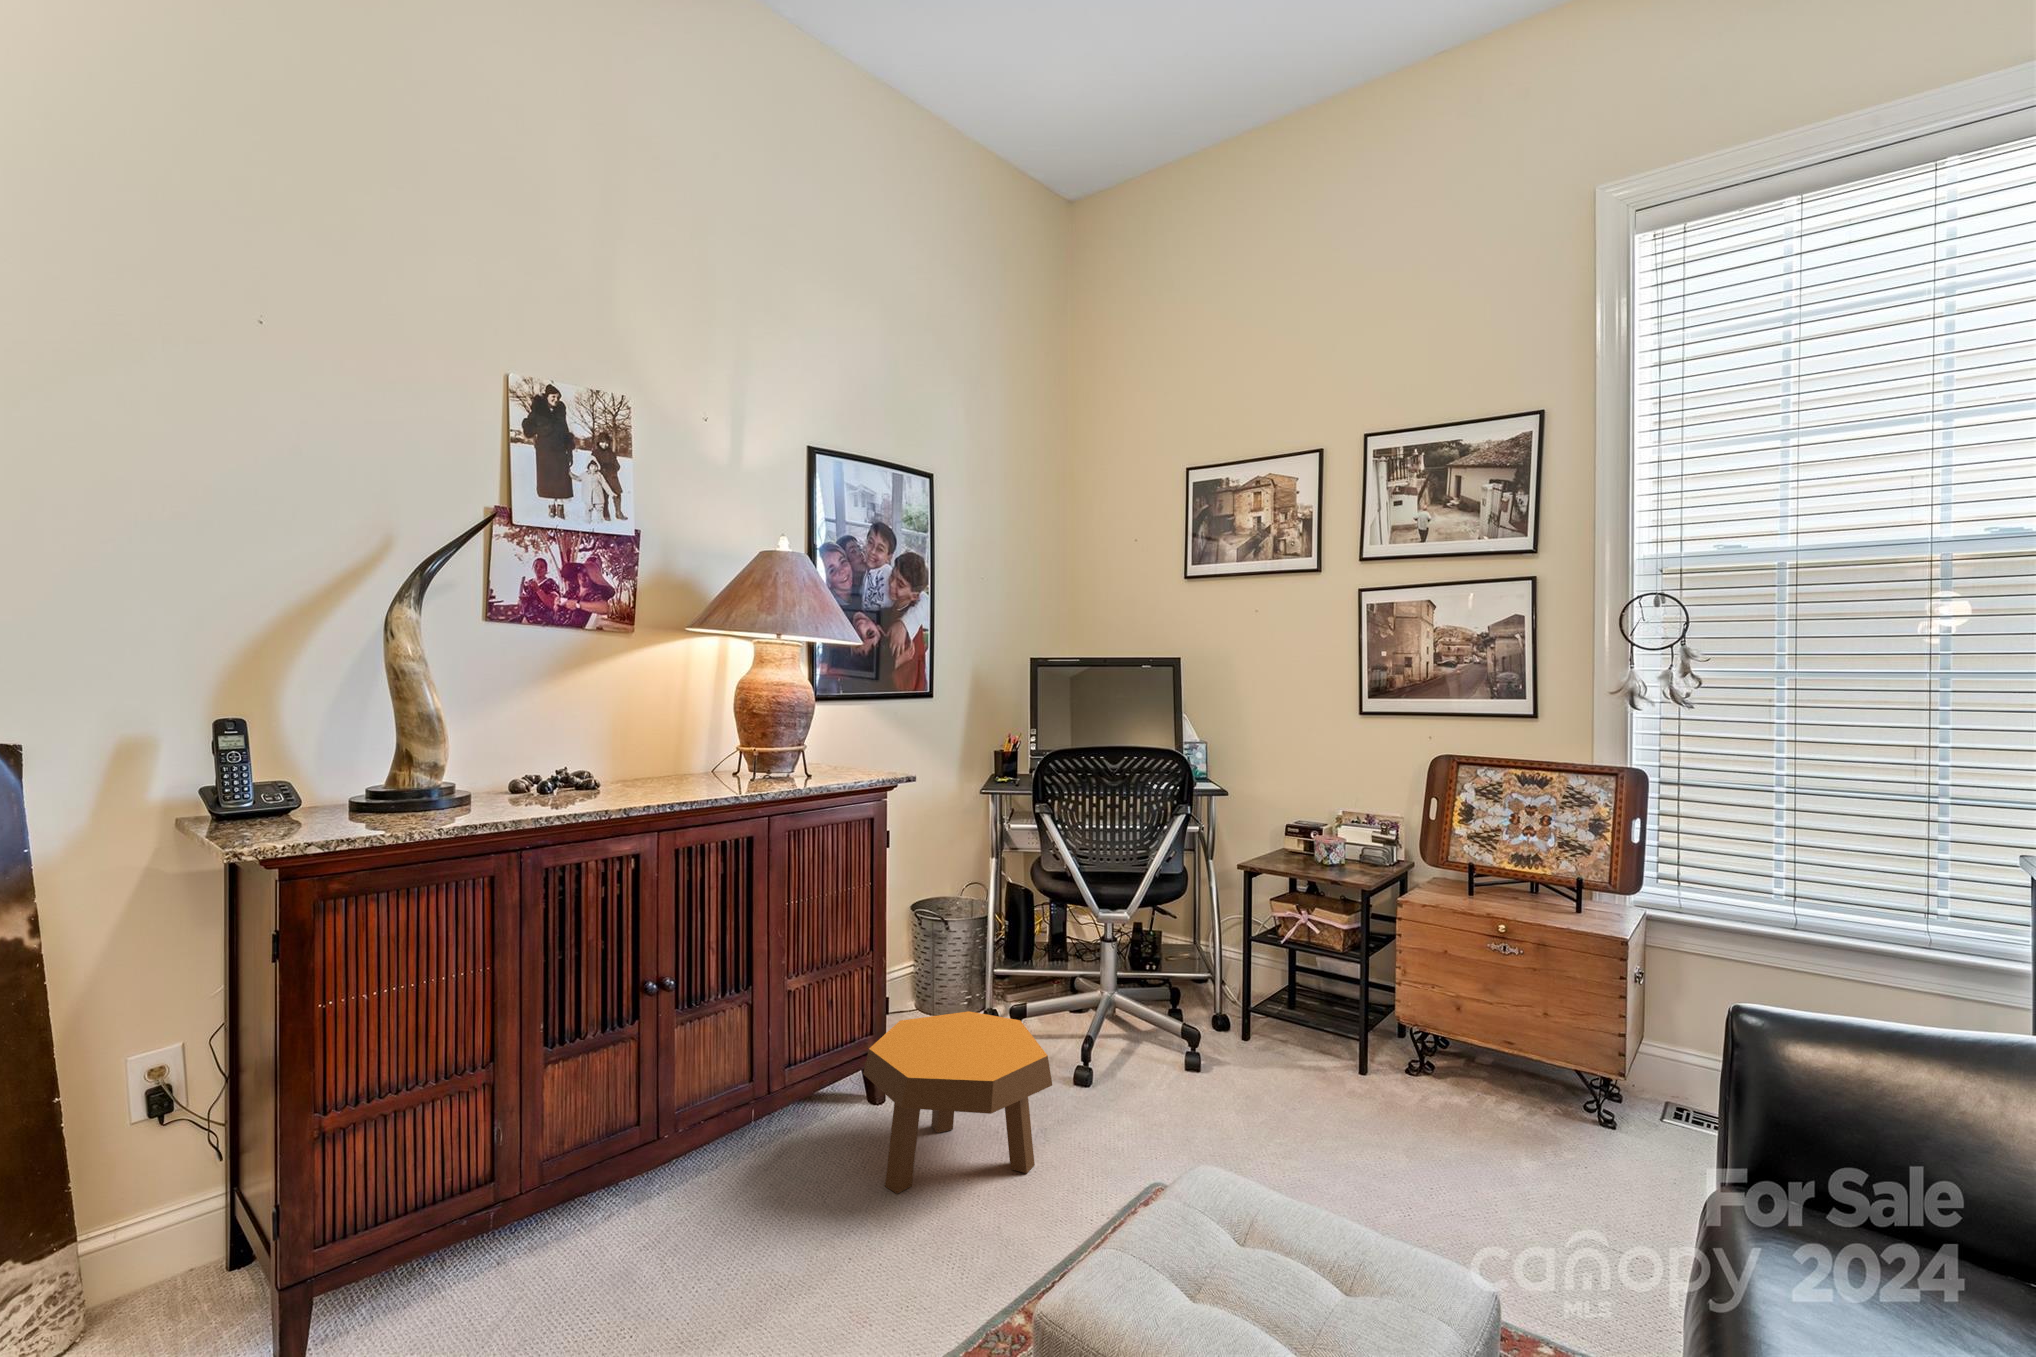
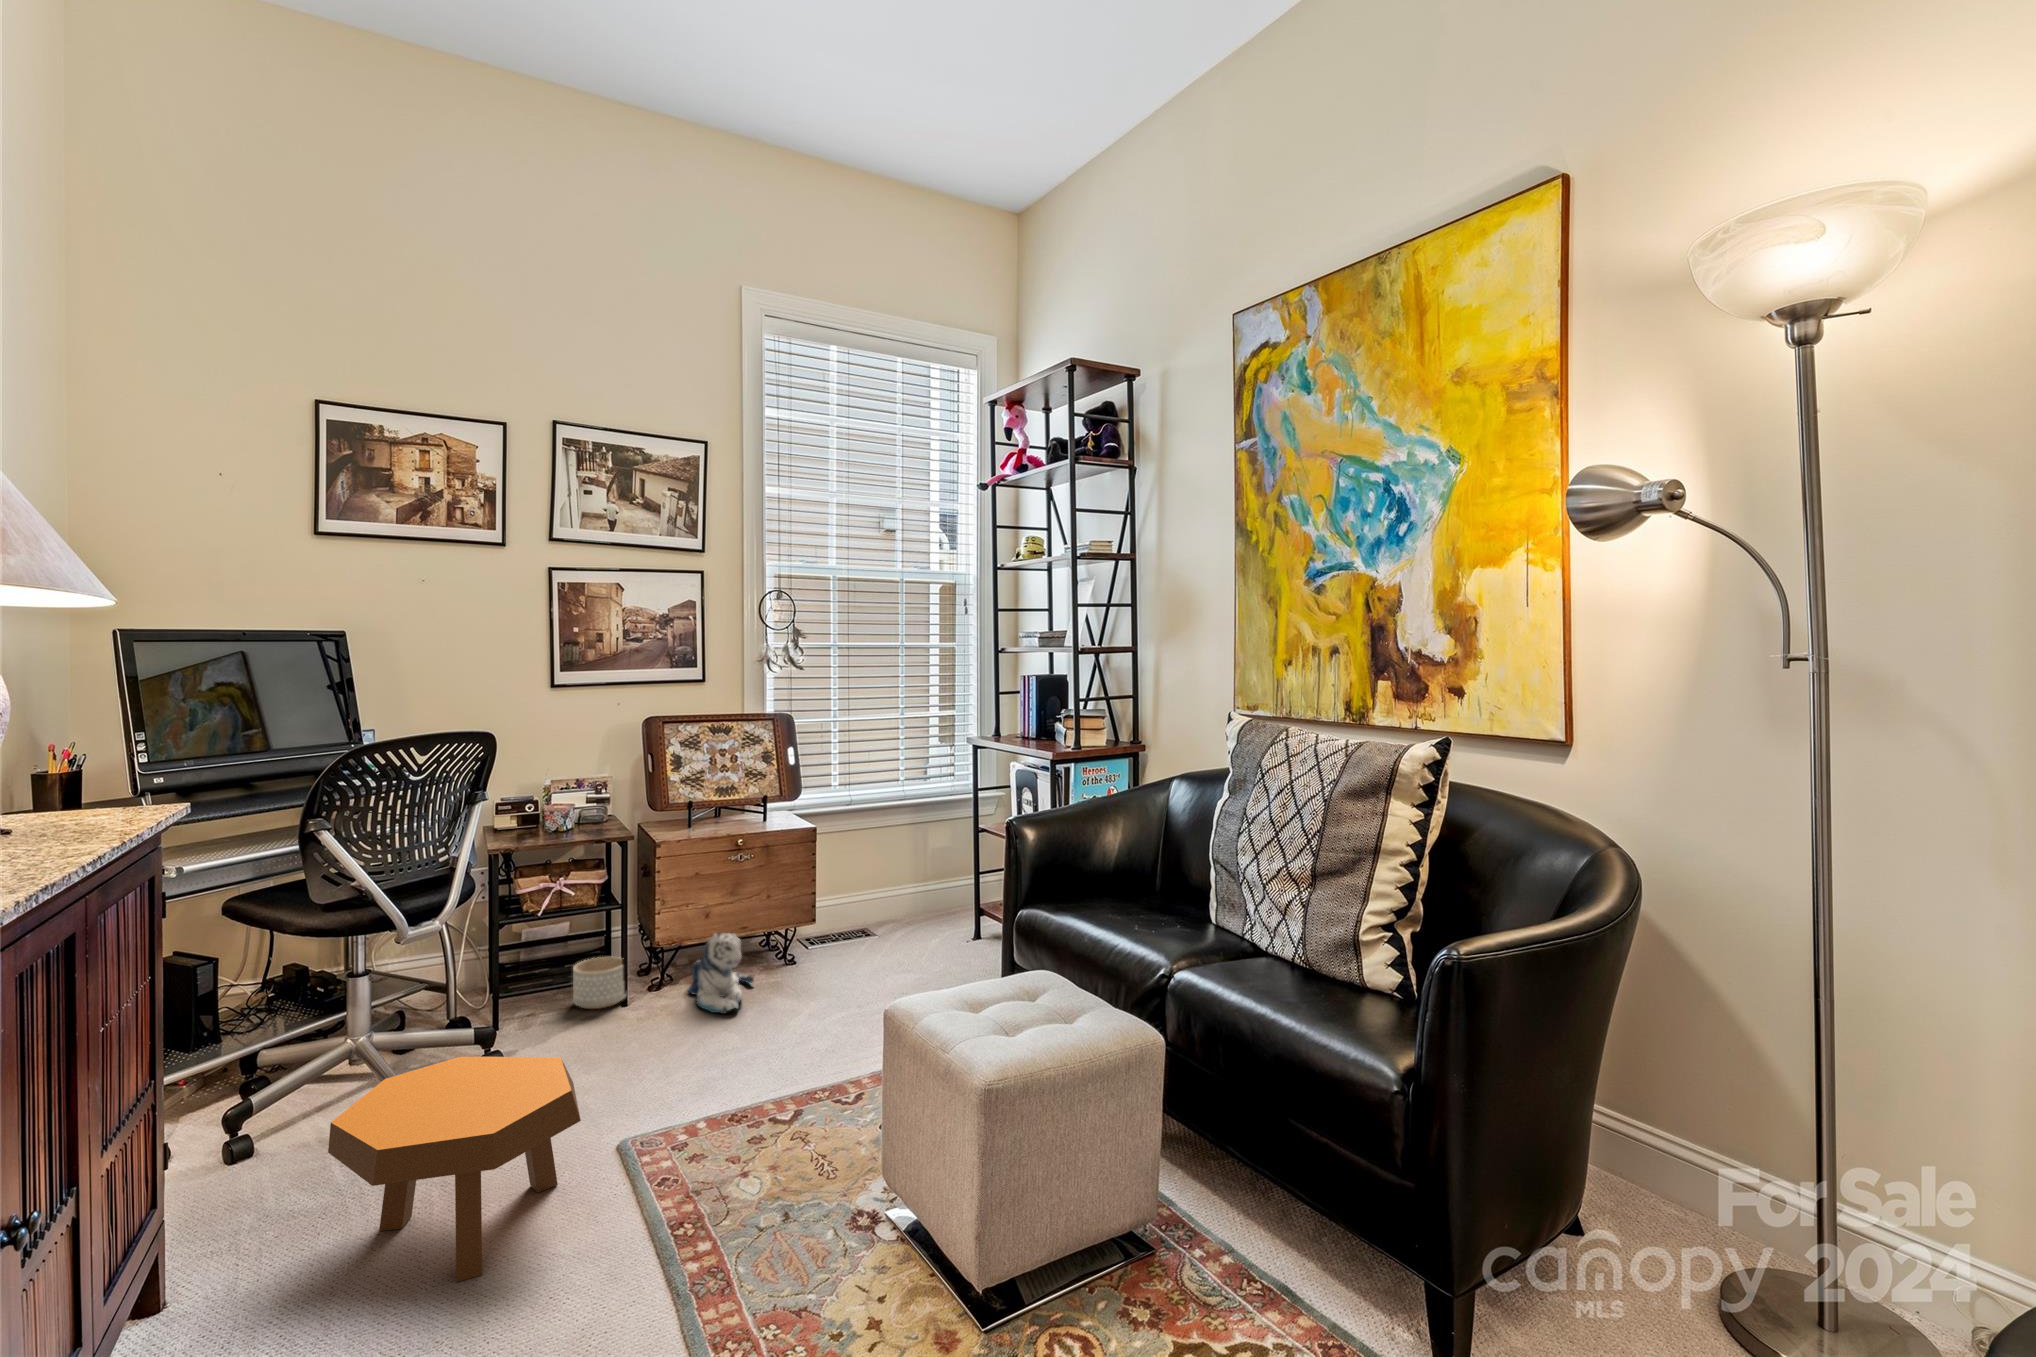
planter: none [1303,1008,1360,1068] -> present [573,957,626,1009]
plush toy: none [1394,1031,1499,1137] -> present [688,933,754,1013]

